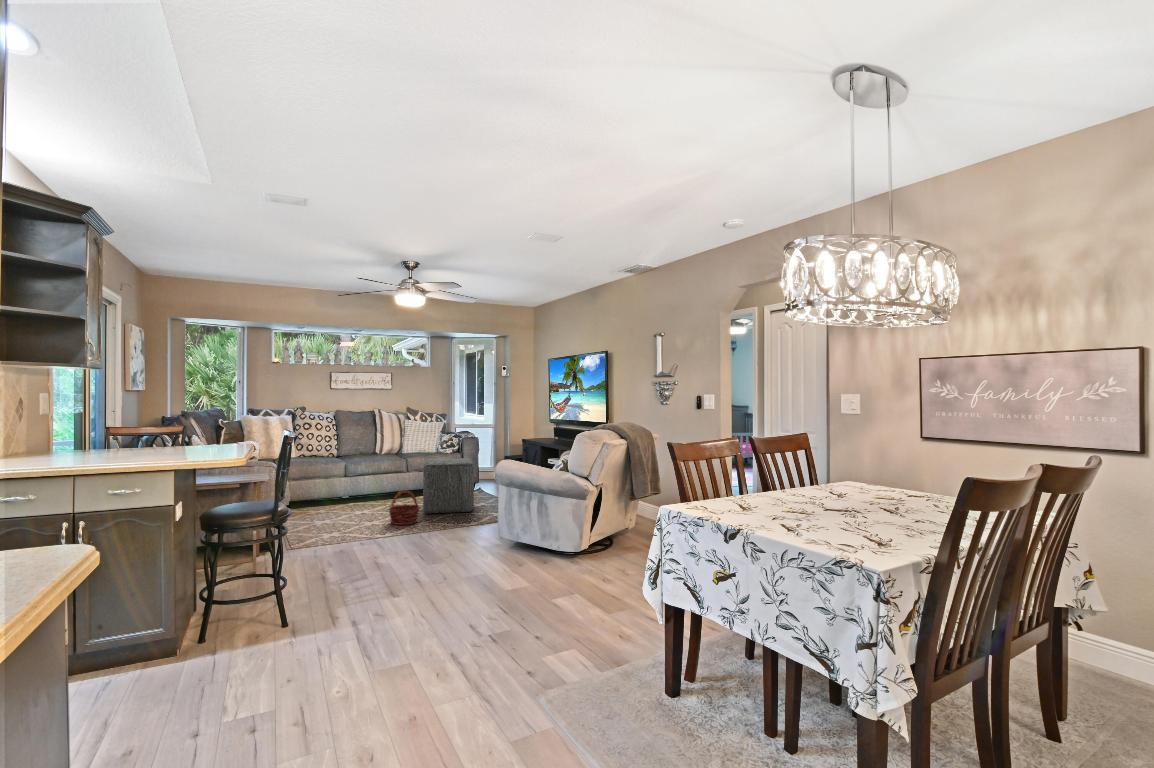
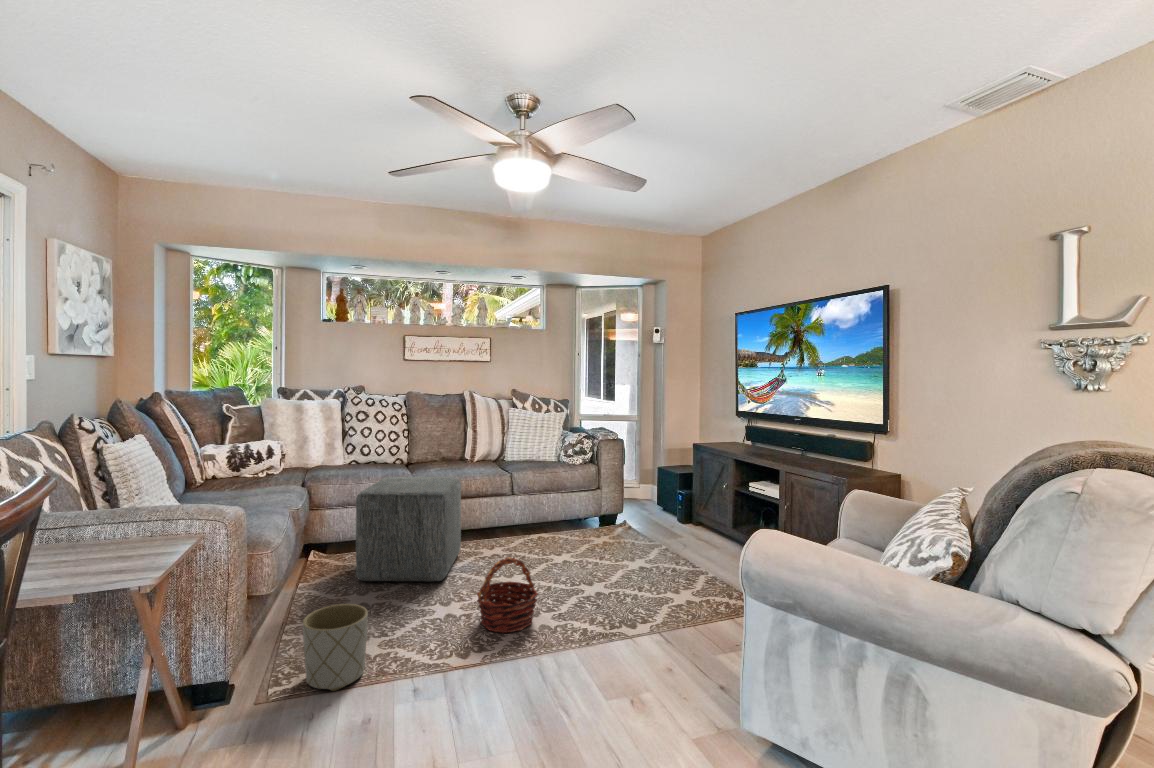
ottoman: present [423,458,474,513] -> present [356,476,461,581]
planter: none [308,508,338,541] -> present [303,604,368,691]

